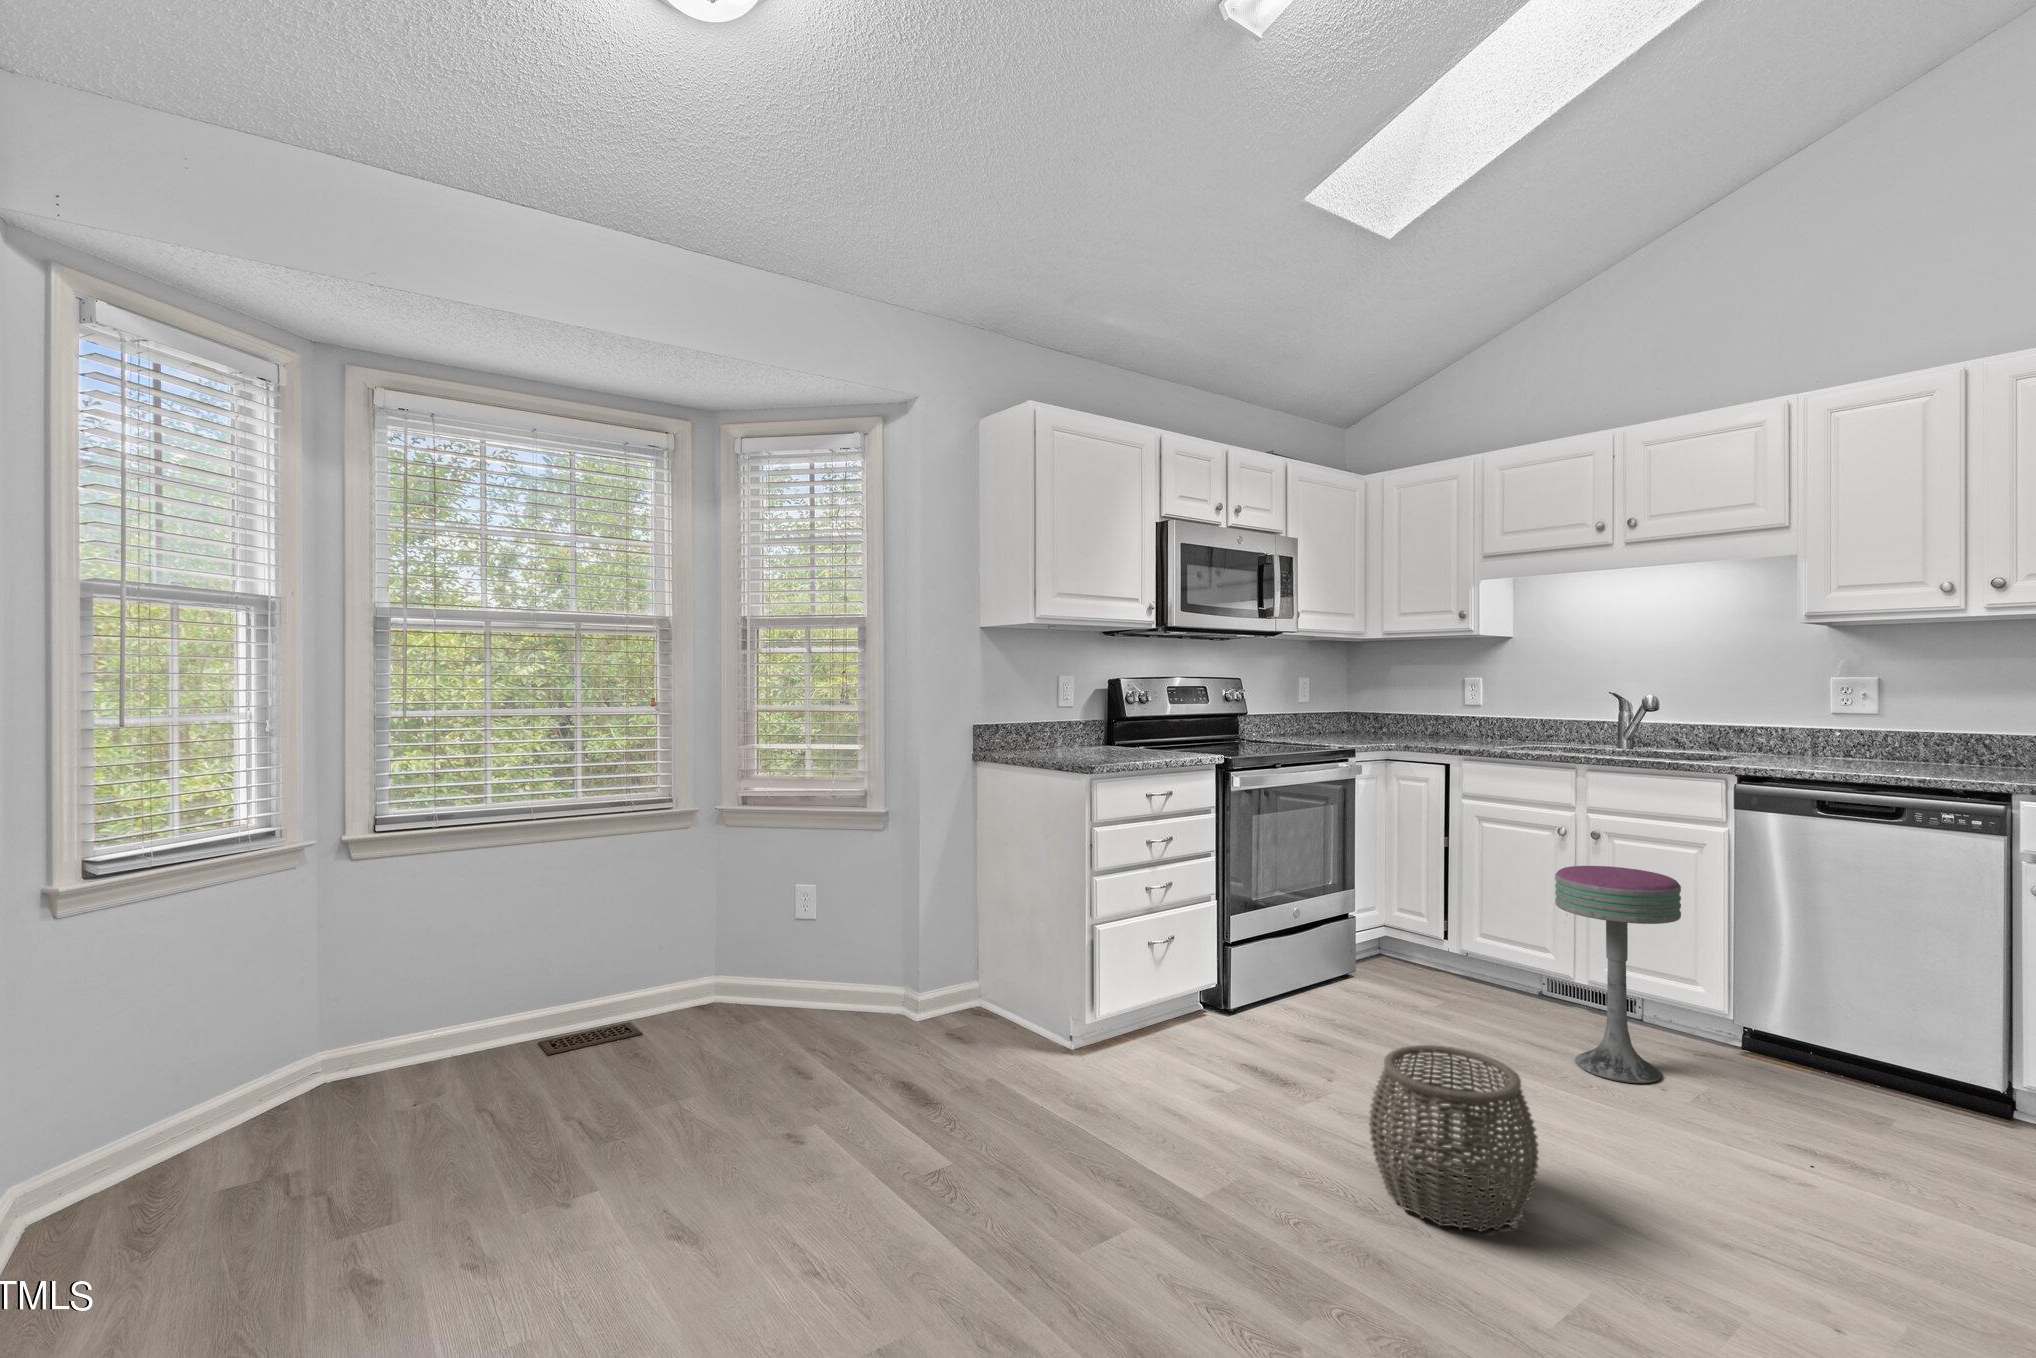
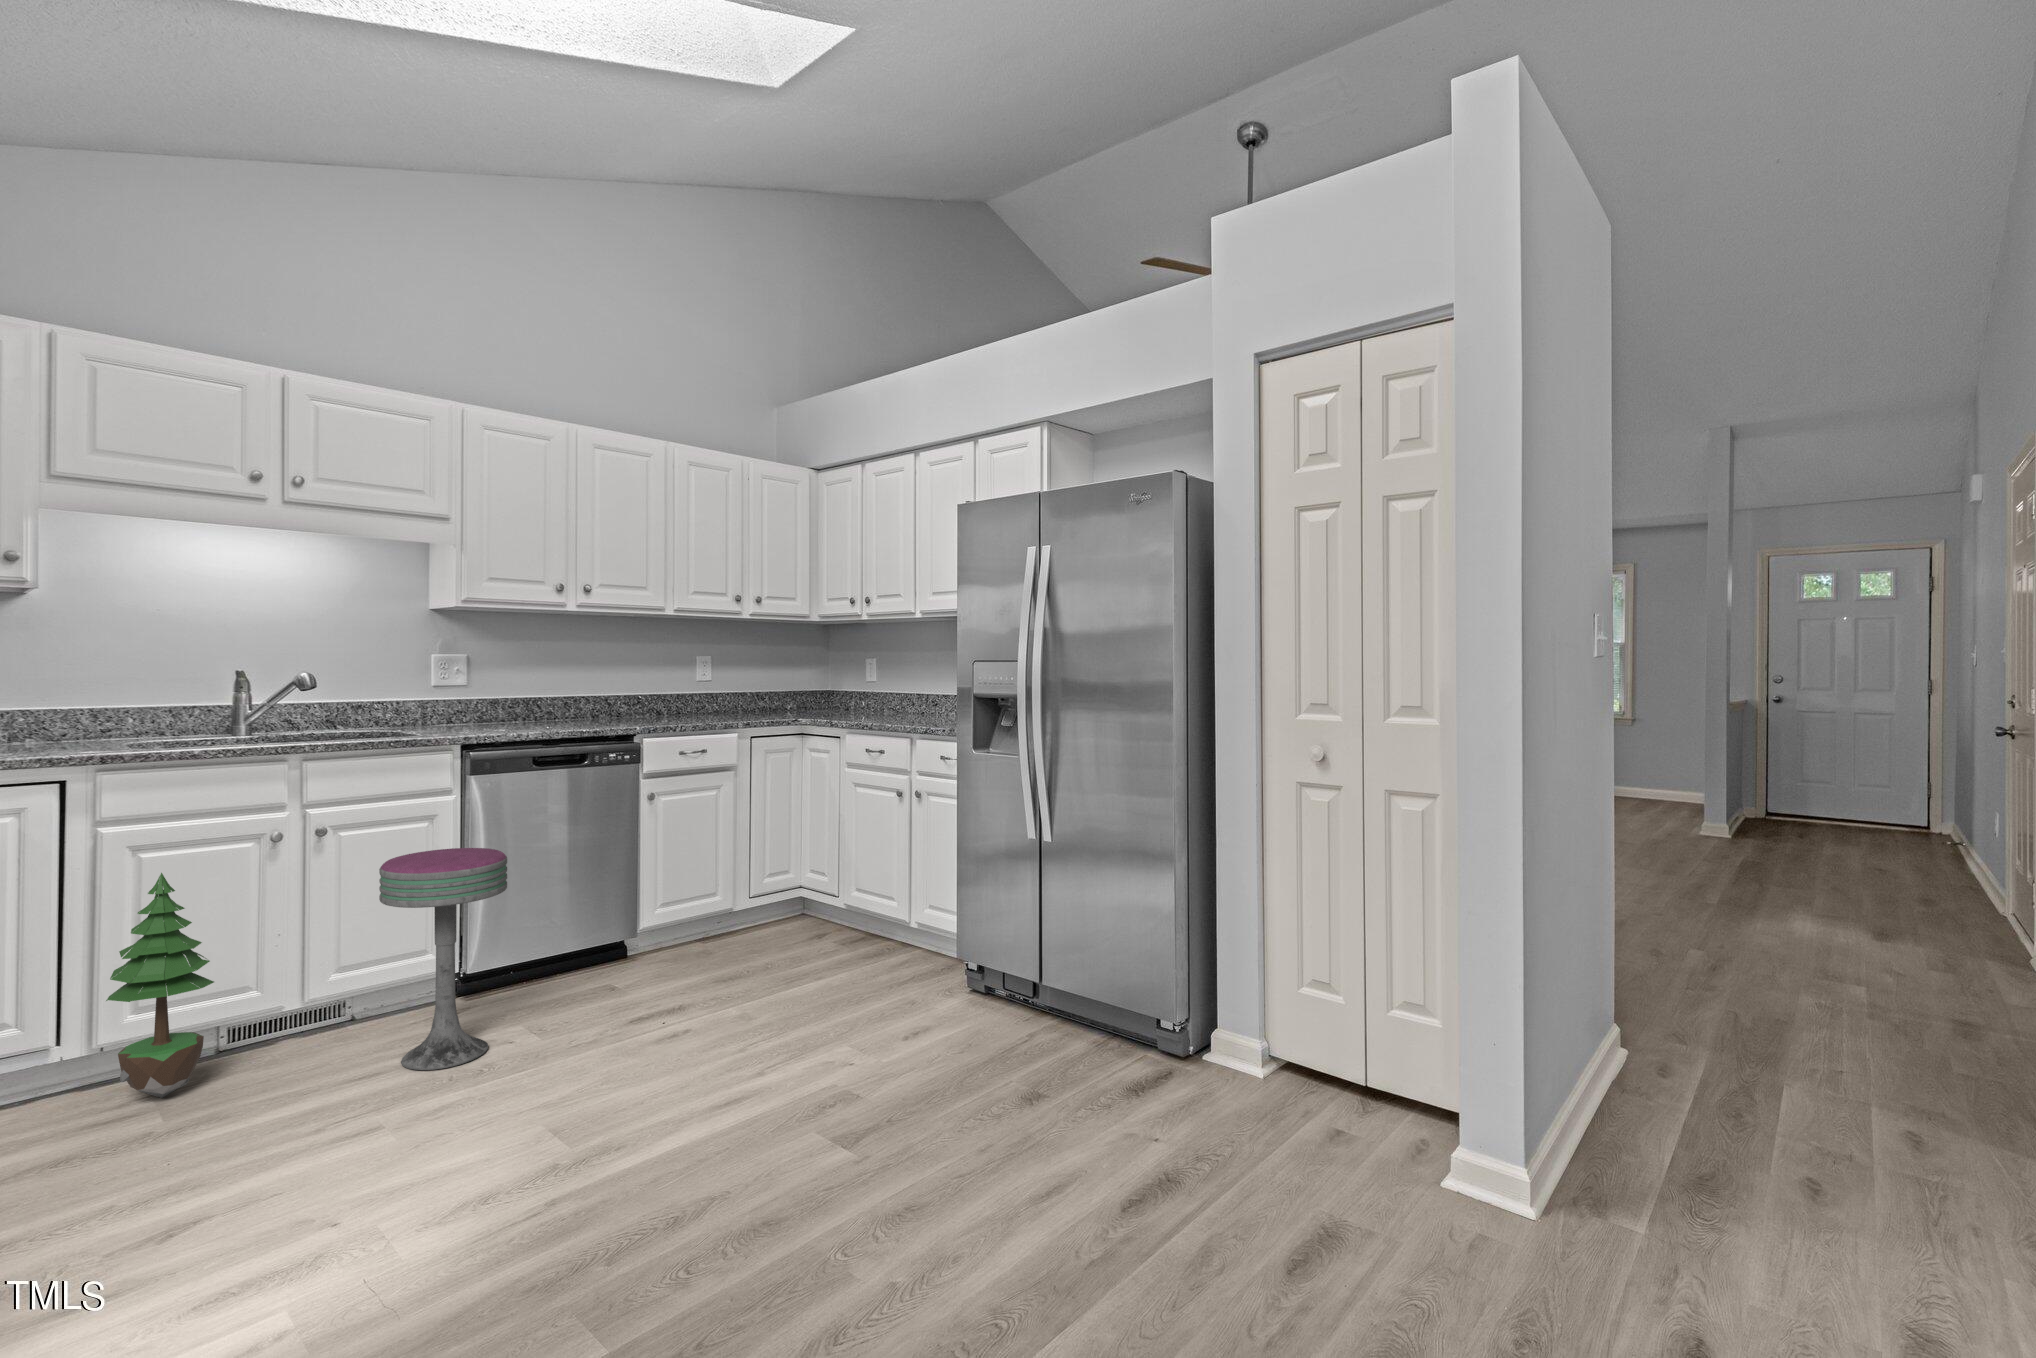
potted tree: none [1431,836,1495,999] -> present [106,873,214,1098]
woven basket: present [1369,1045,1539,1232] -> none [560,1029,728,1219]

